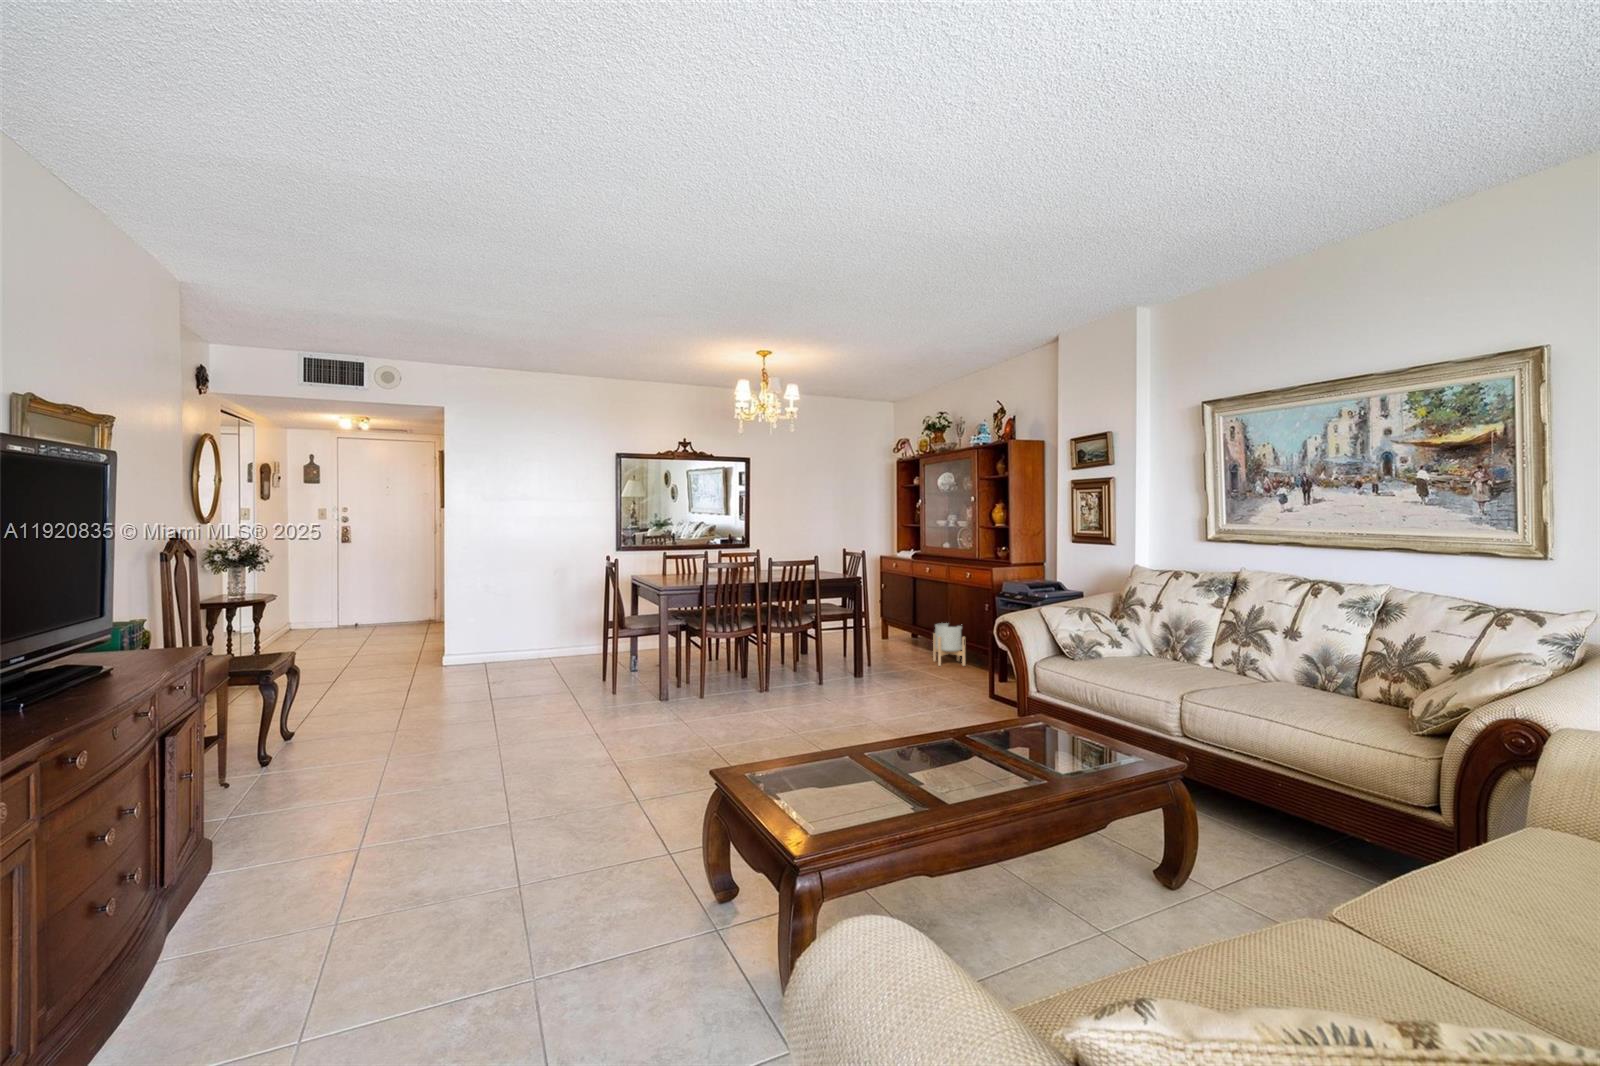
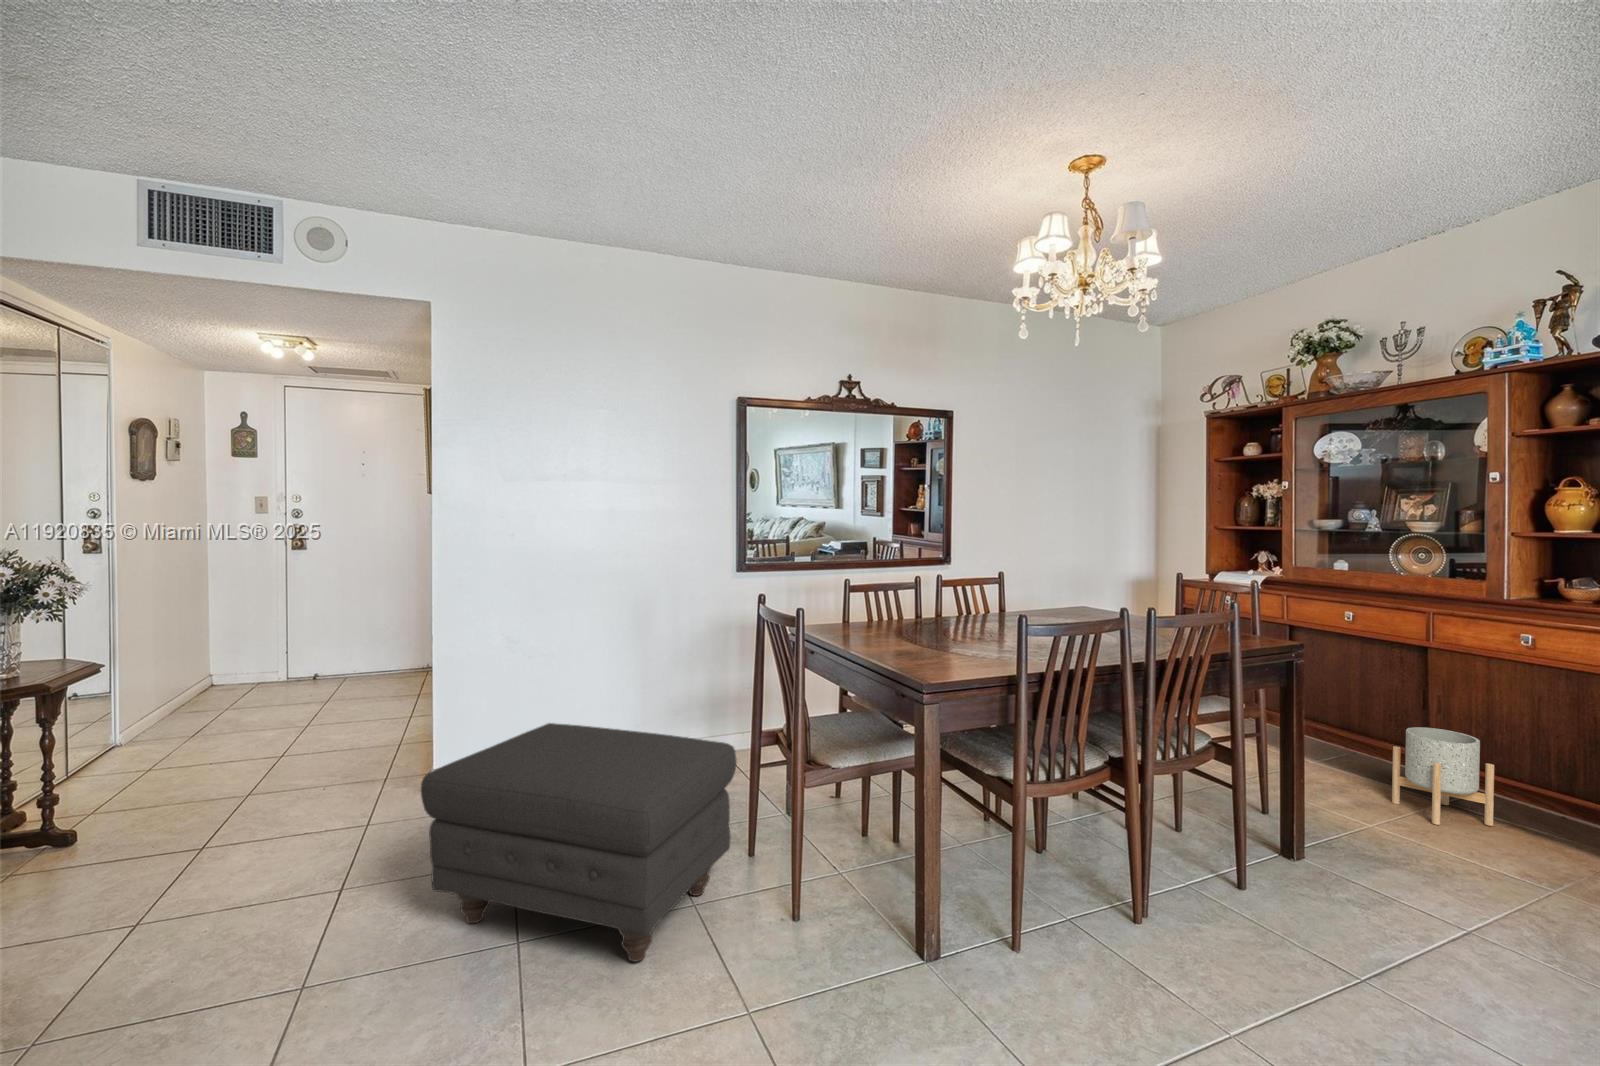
ottoman: none [446,615,588,697] -> present [421,723,737,962]

